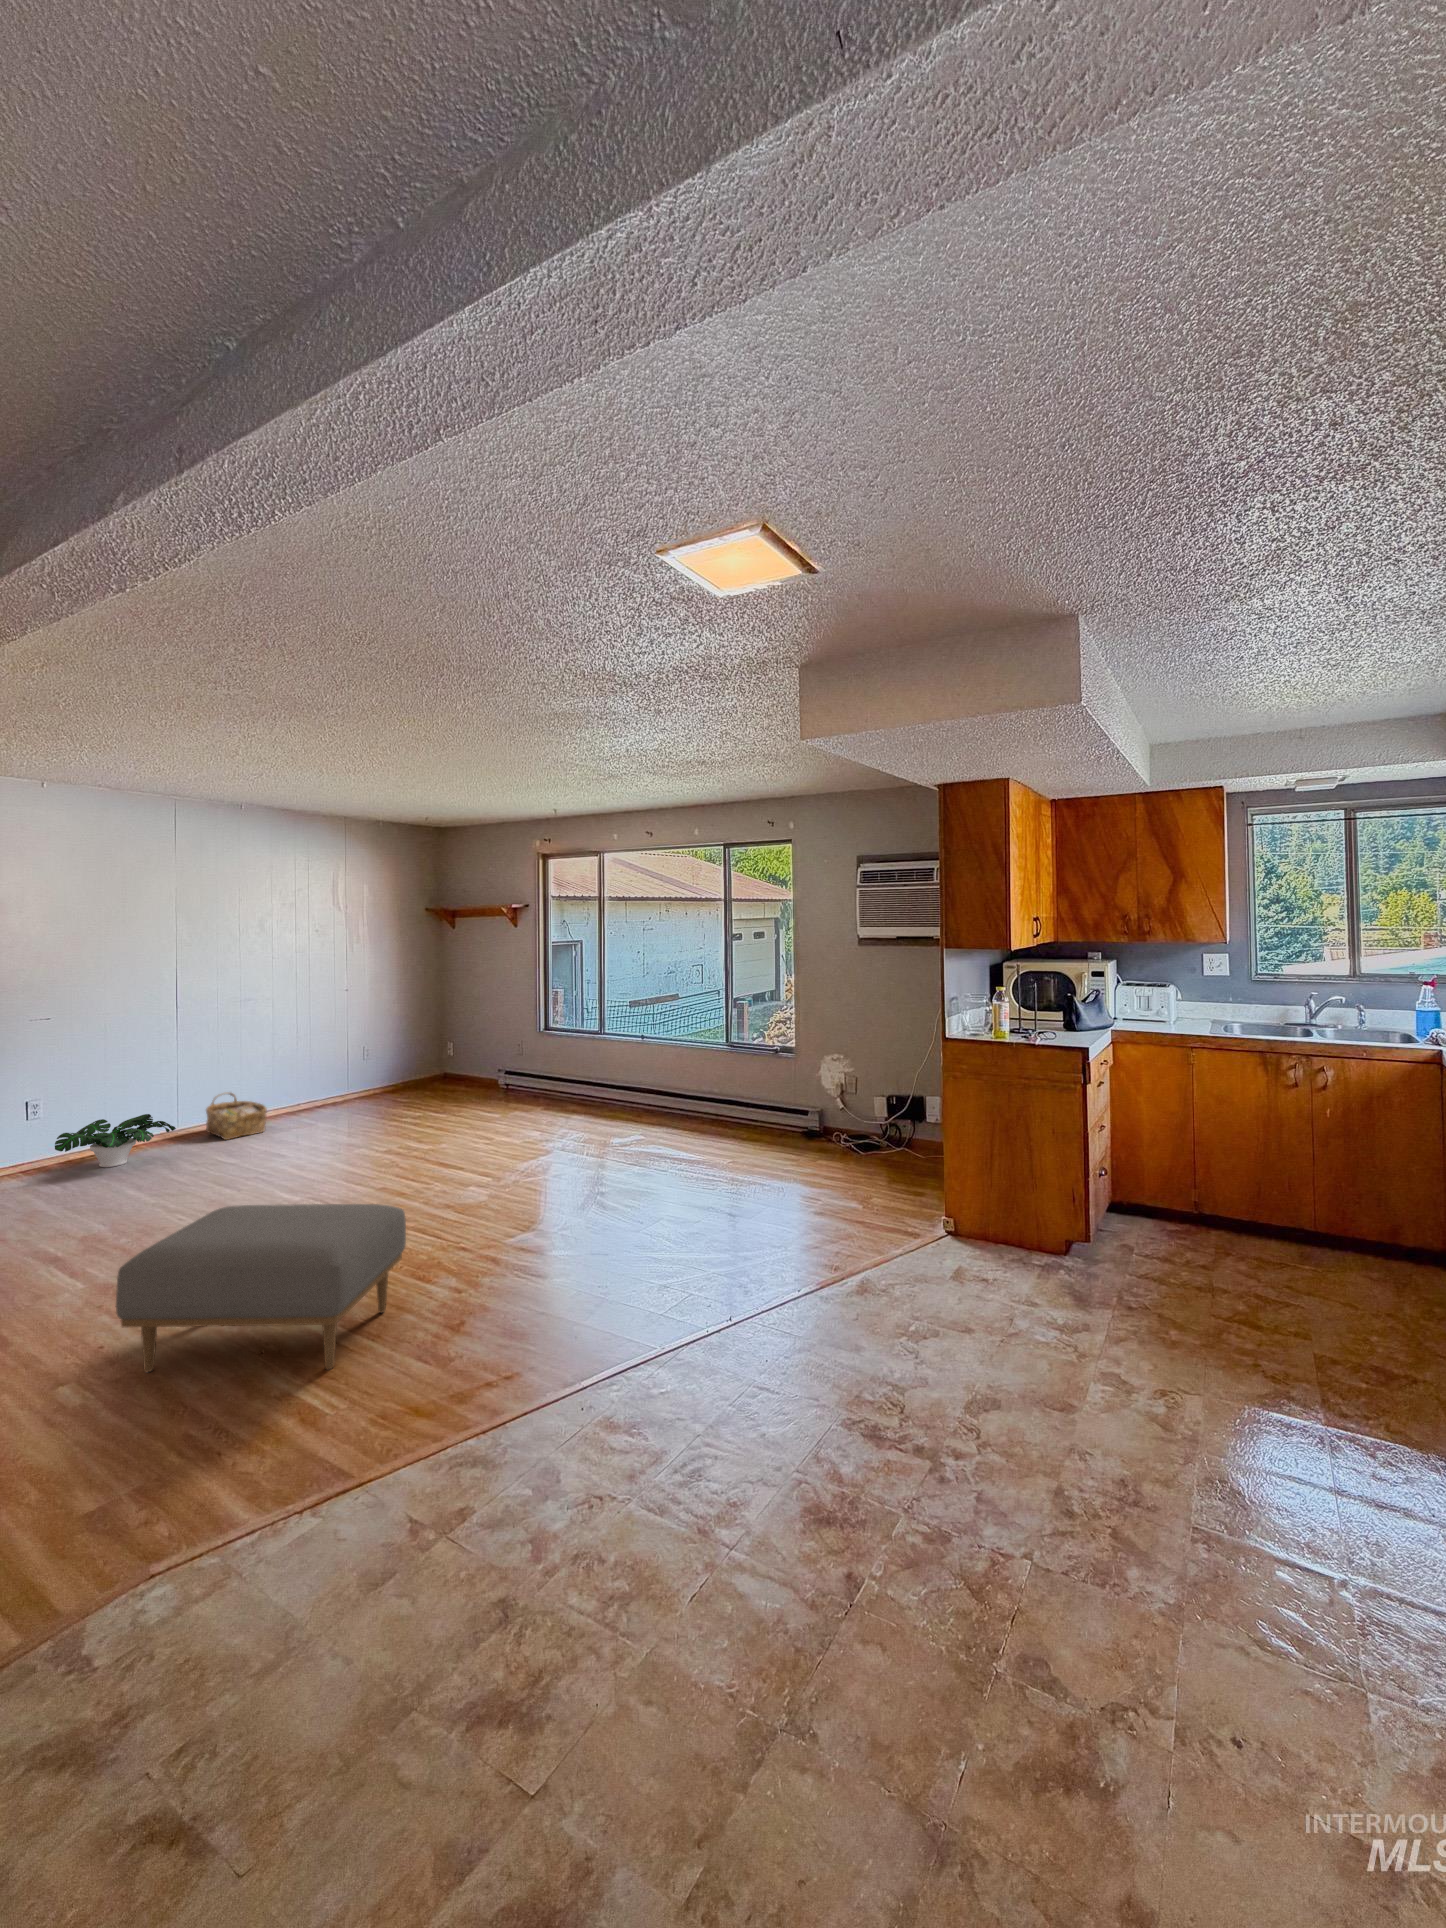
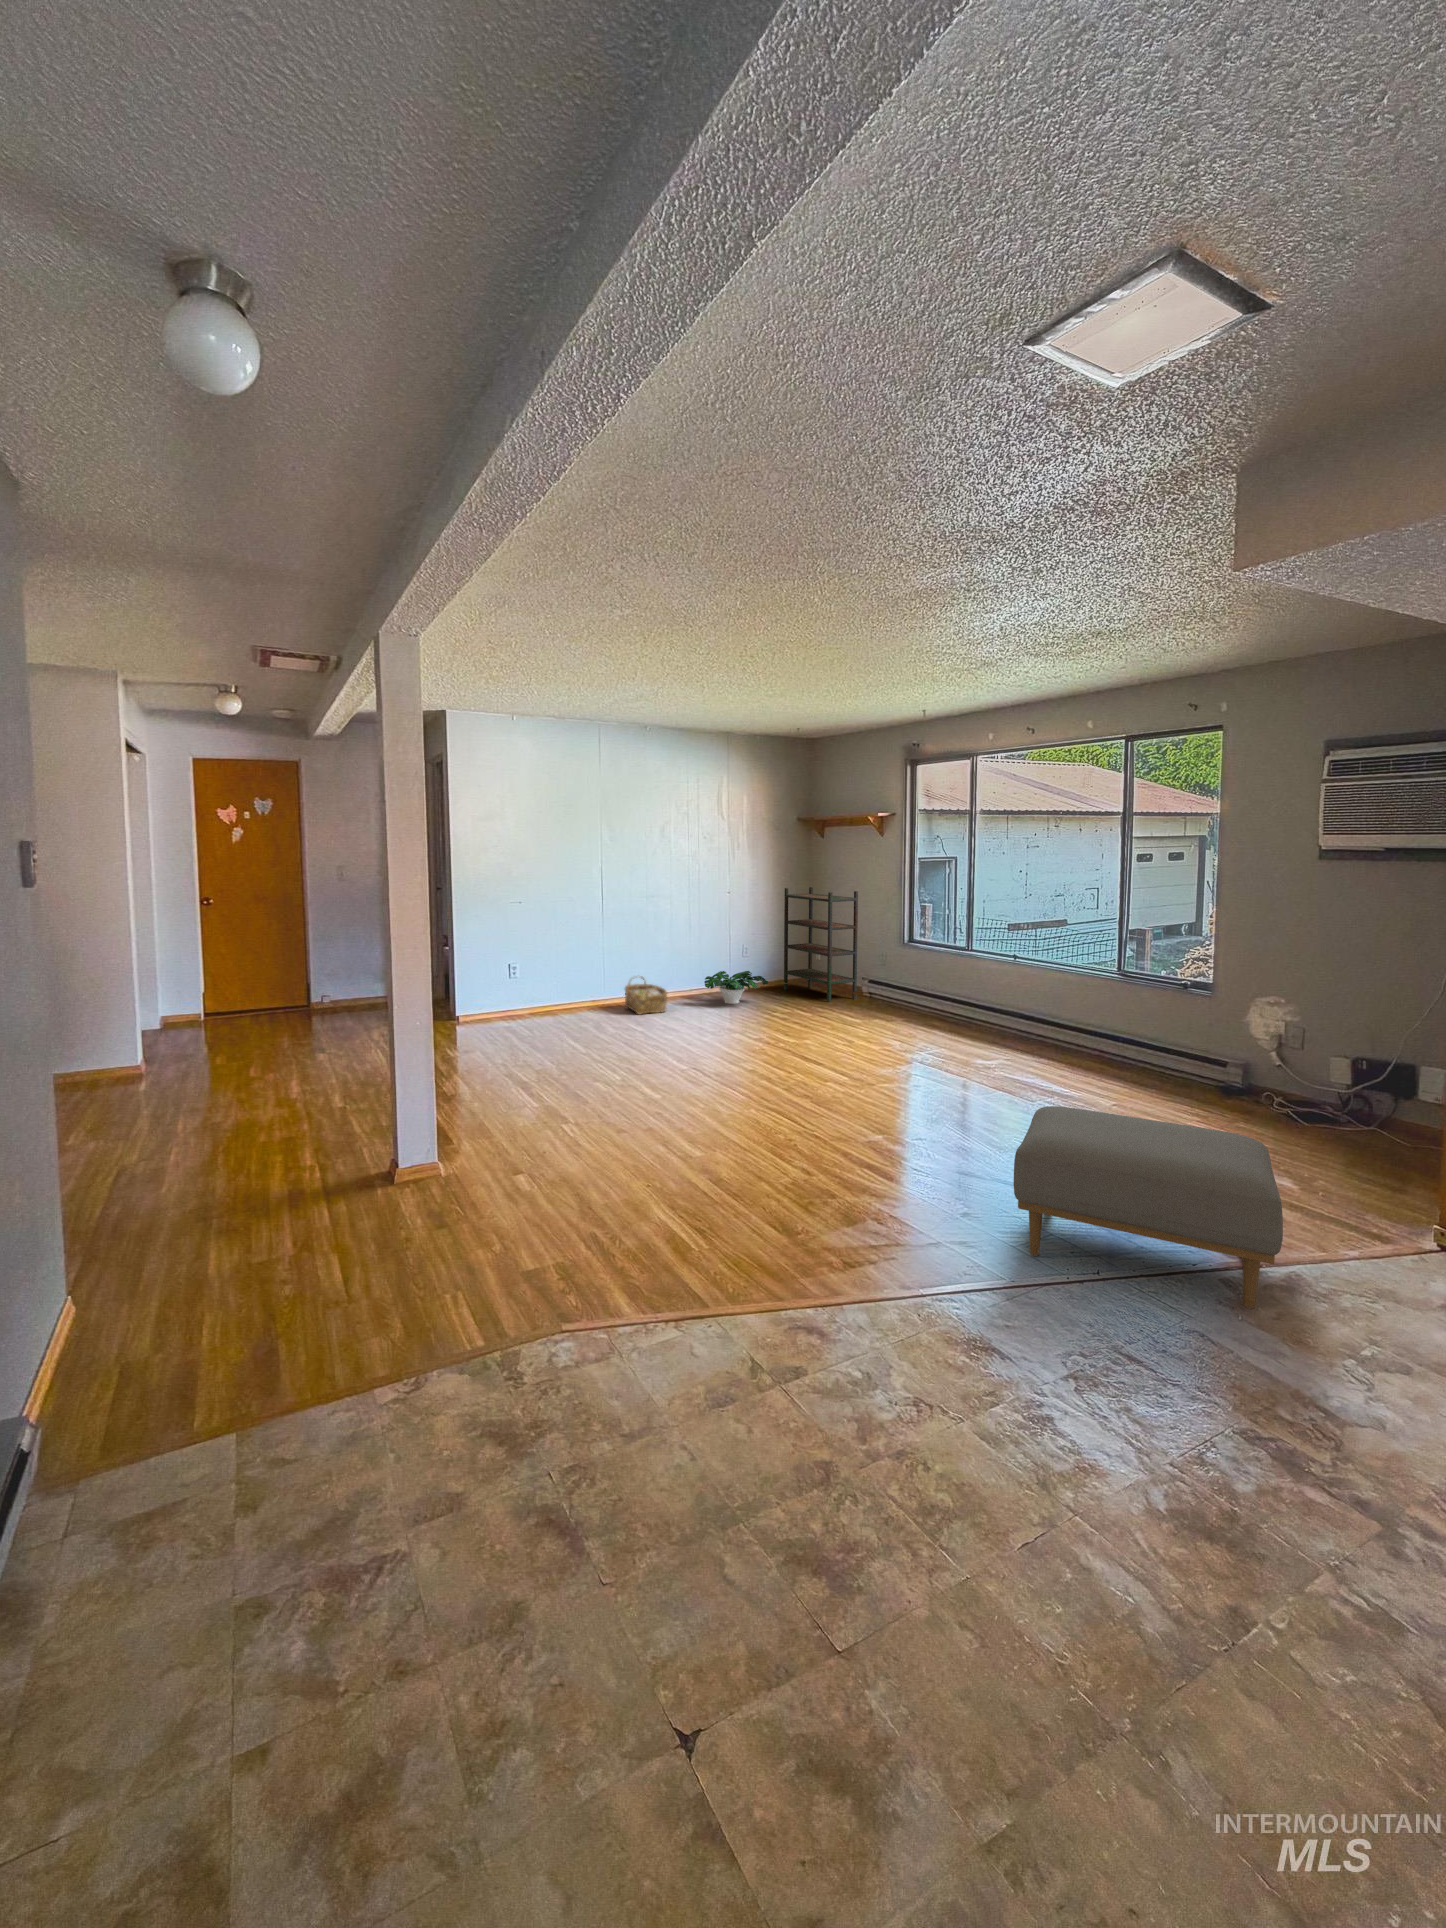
bookshelf: none [412,977,493,1097] -> present [784,887,858,1002]
potted plant: present [55,1114,176,1167] -> present [704,971,768,1004]
ottoman: present [116,1204,406,1372] -> present [1014,1106,1283,1309]

